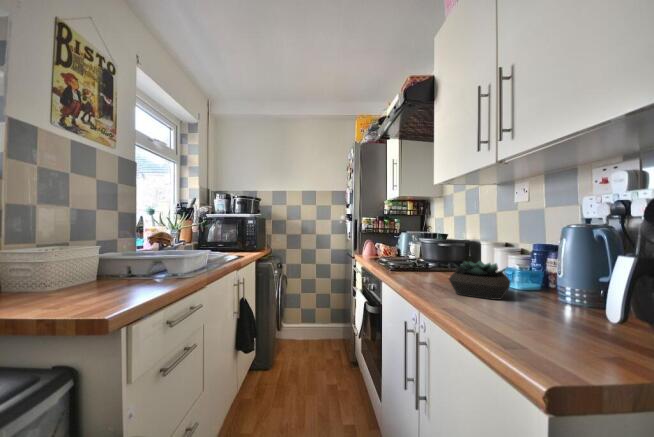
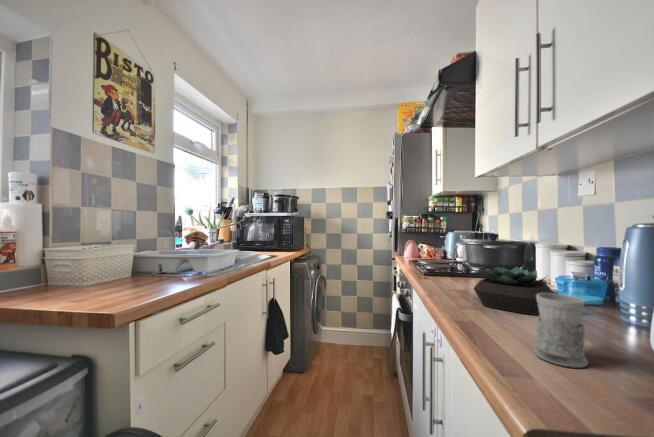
mug: none [521,281,565,340] -> present [535,293,588,368]

